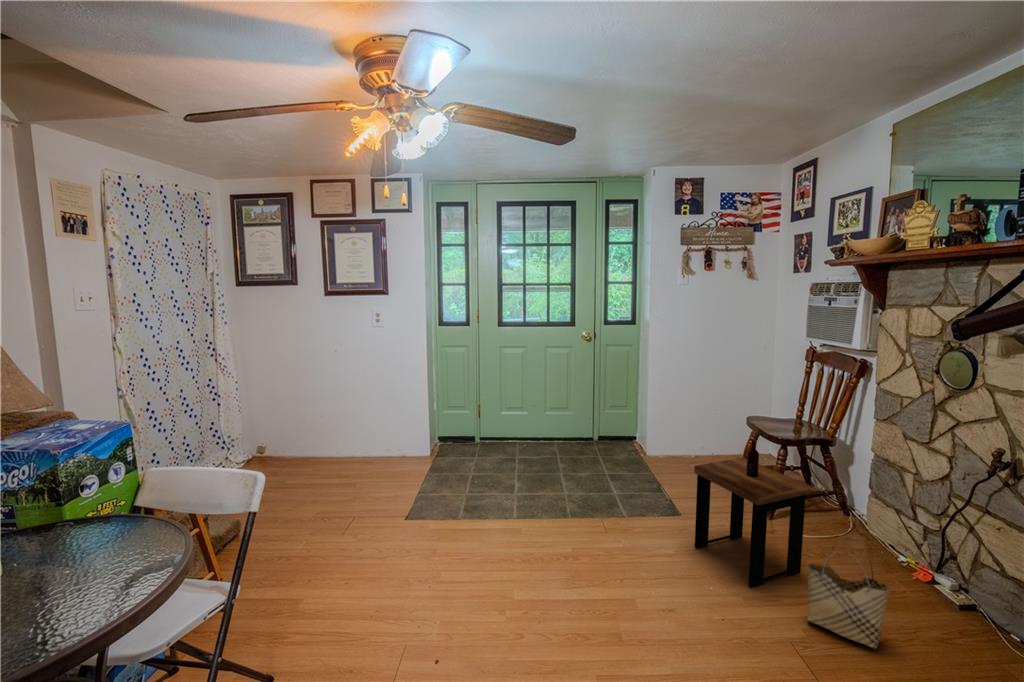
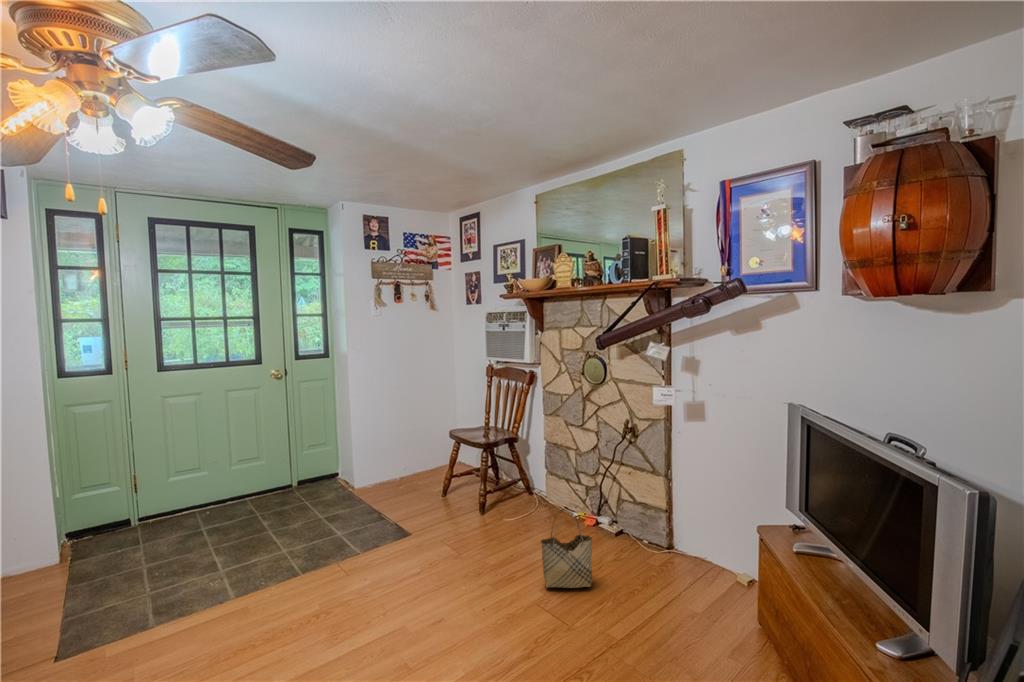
side table: present [694,439,811,588] -> none [435,449,526,581]

